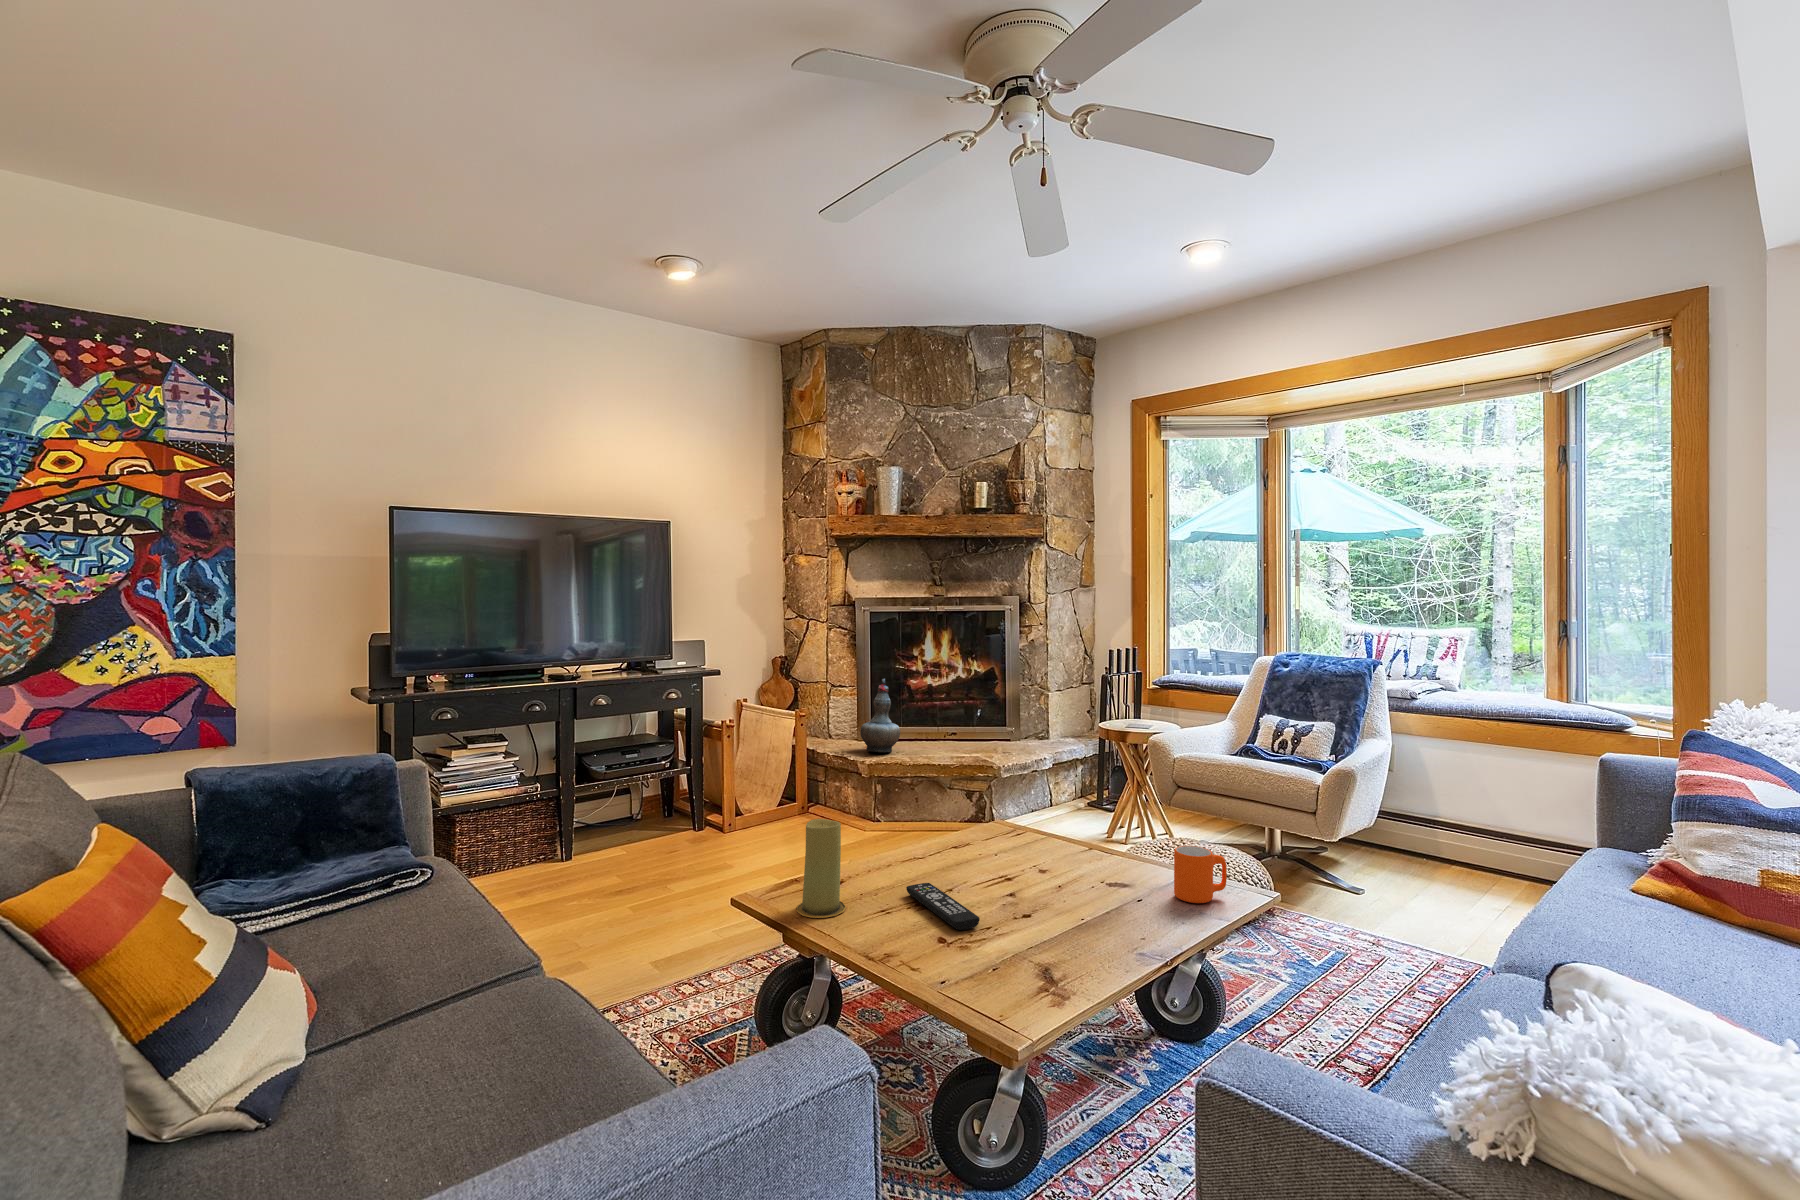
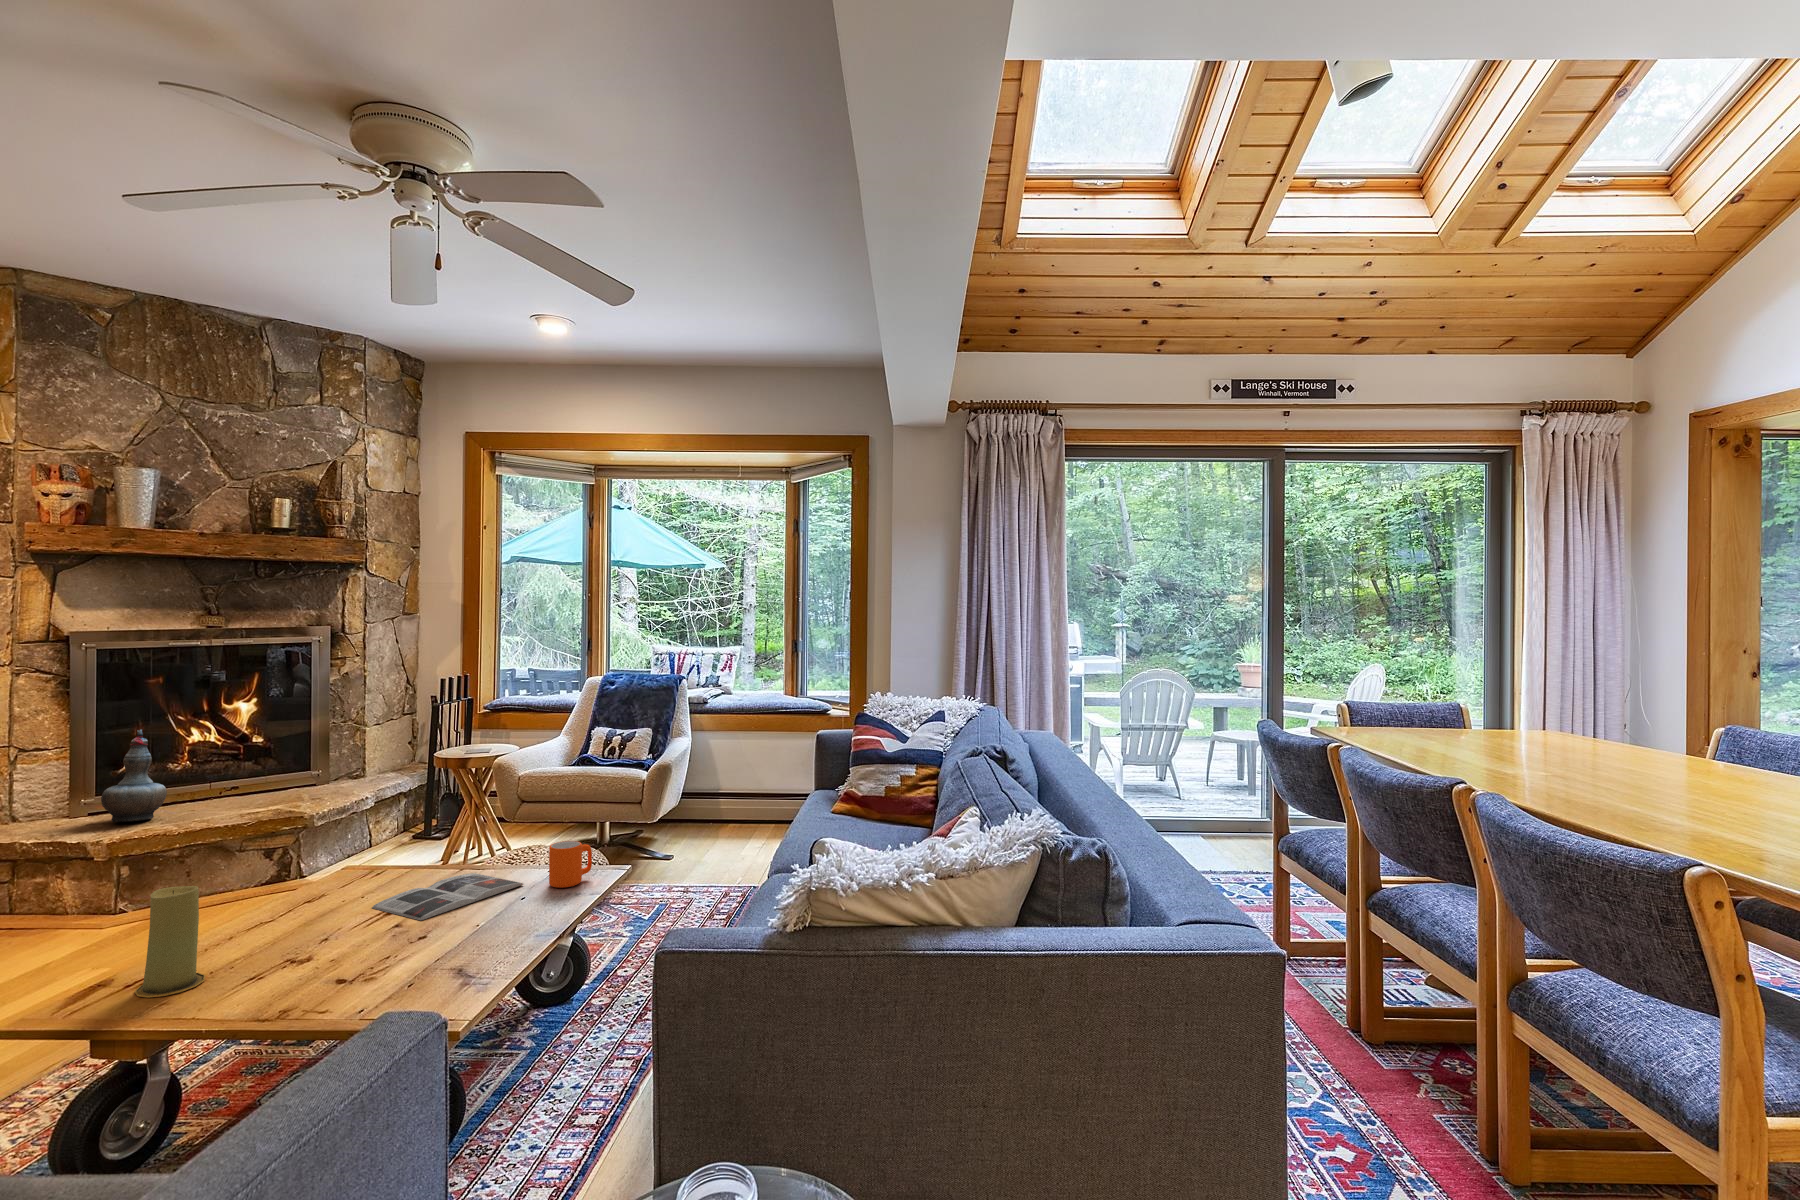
magazine: none [997,859,1147,902] -> present [372,873,523,920]
remote control: present [906,883,980,930] -> none [276,930,376,960]

